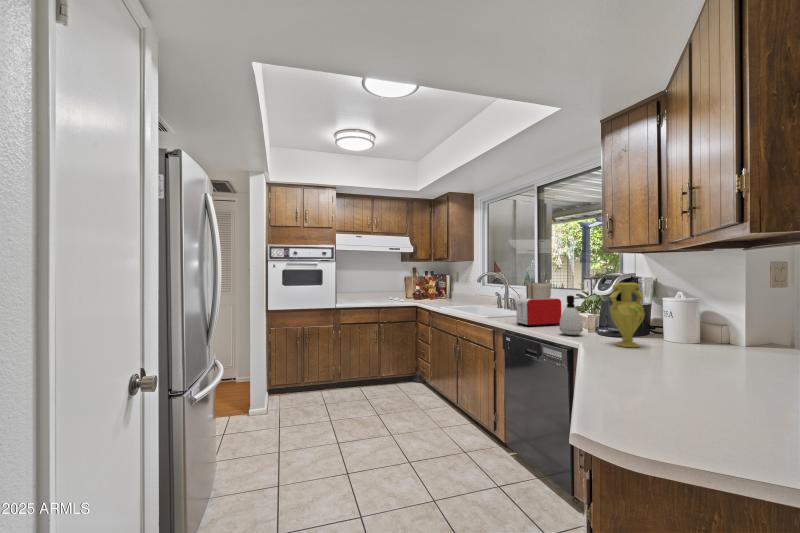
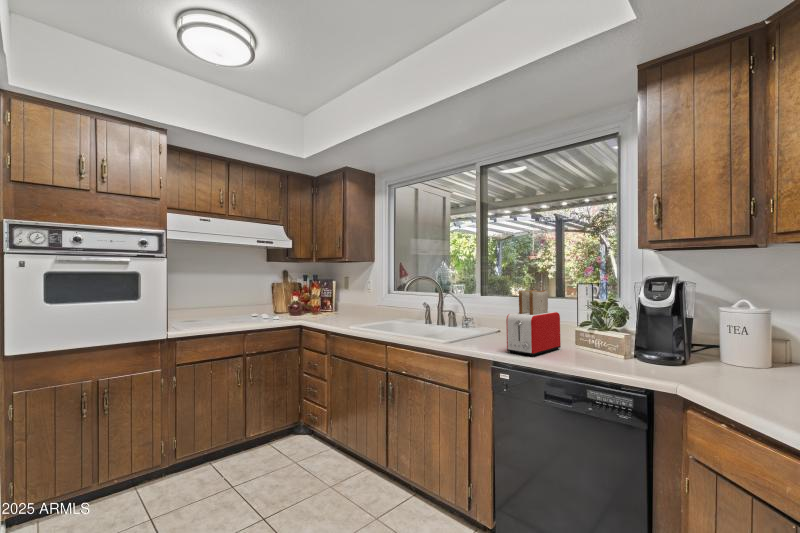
vase: present [609,283,645,347] -> none [700,290,759,387]
soap dispenser: present [560,295,583,335] -> none [600,309,635,368]

